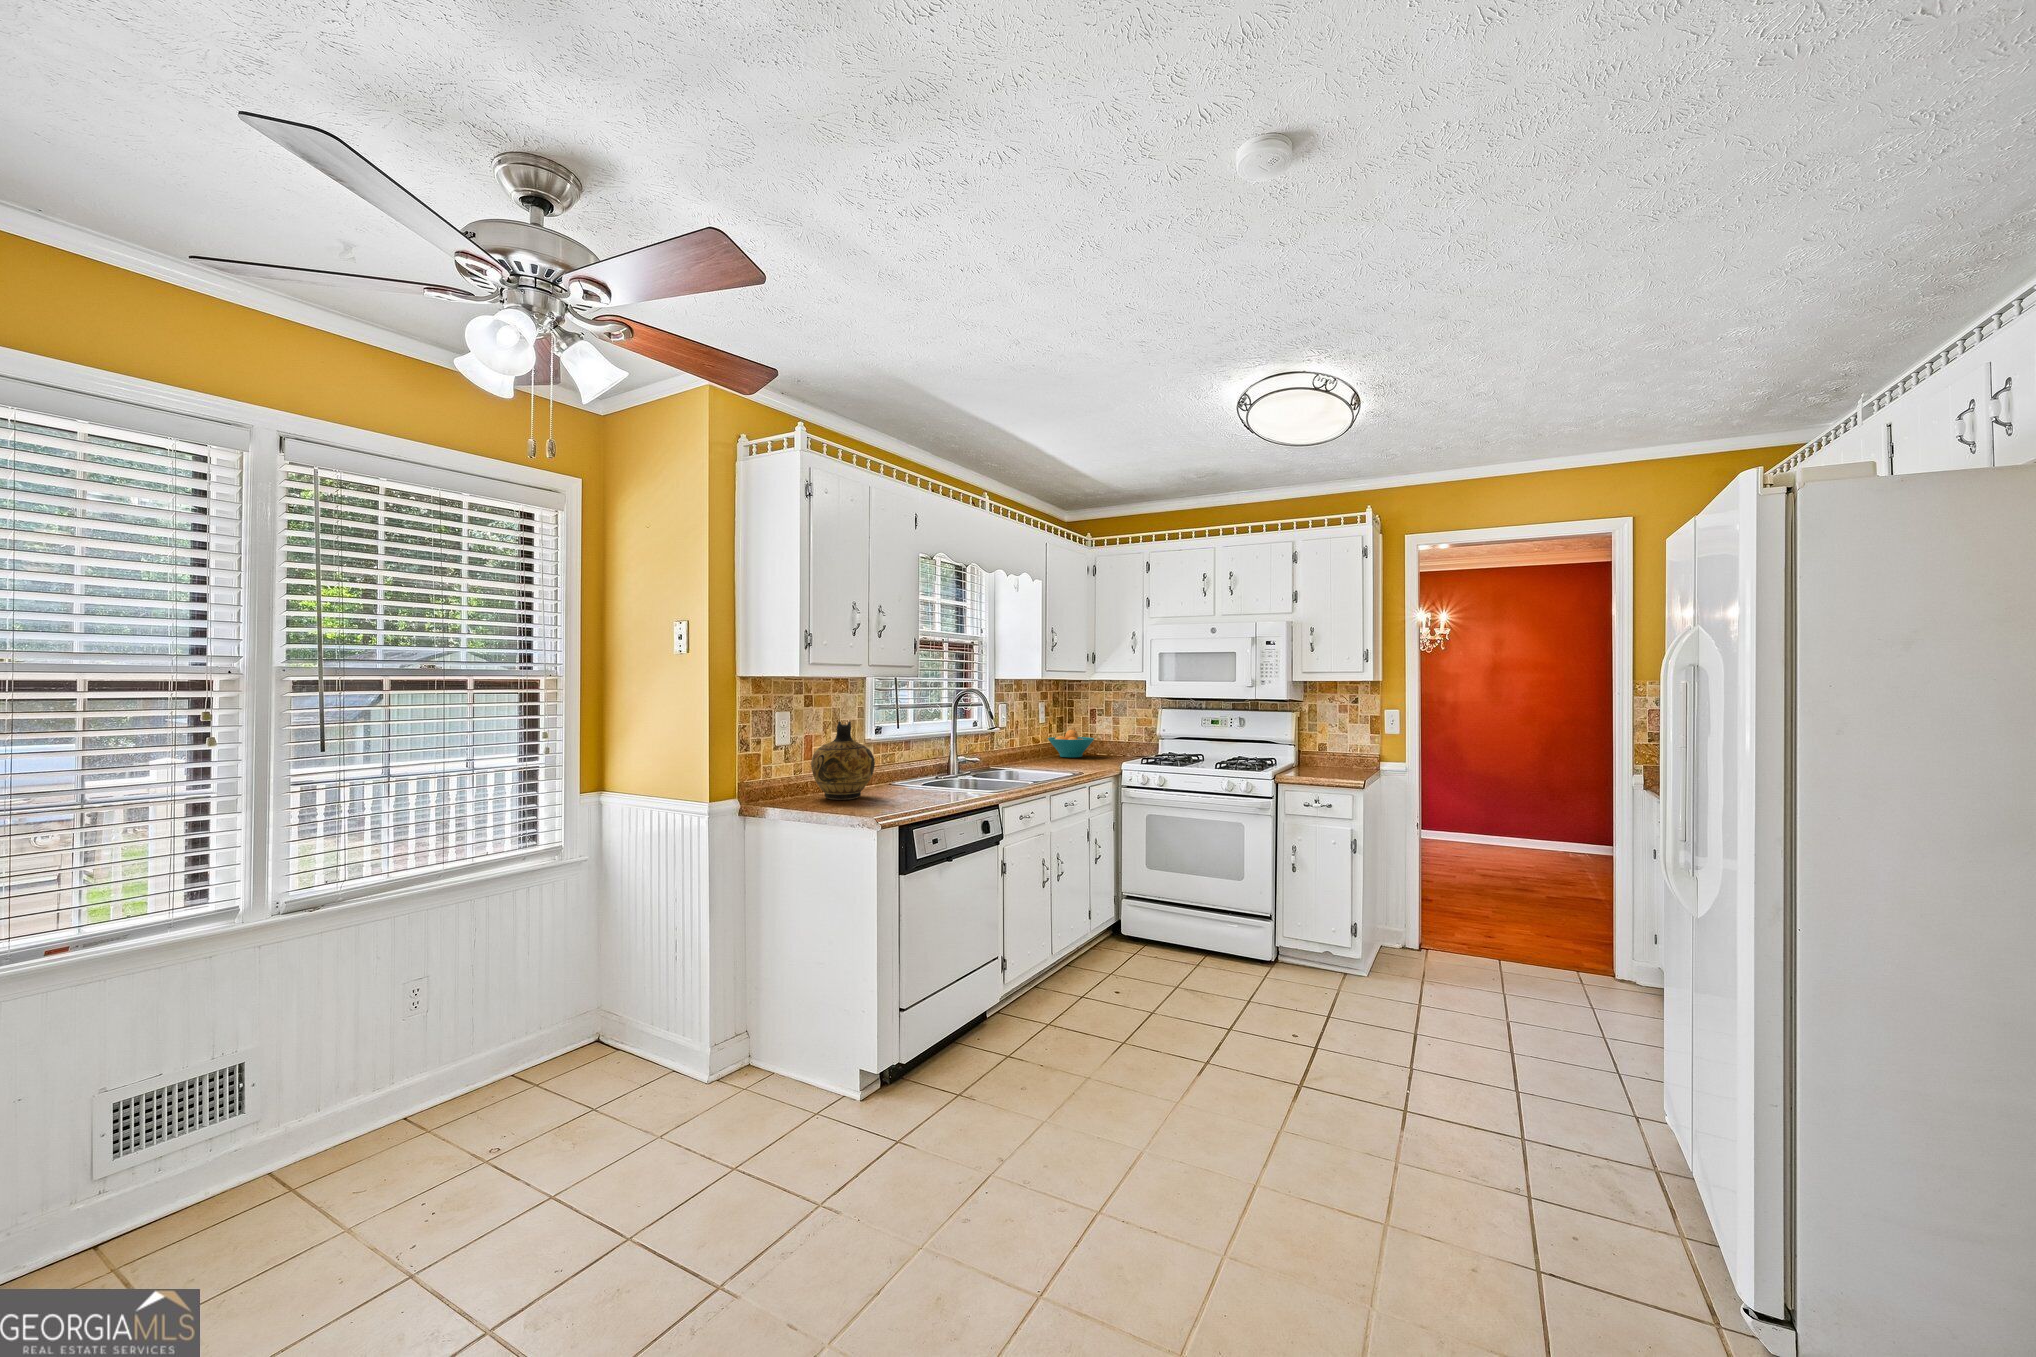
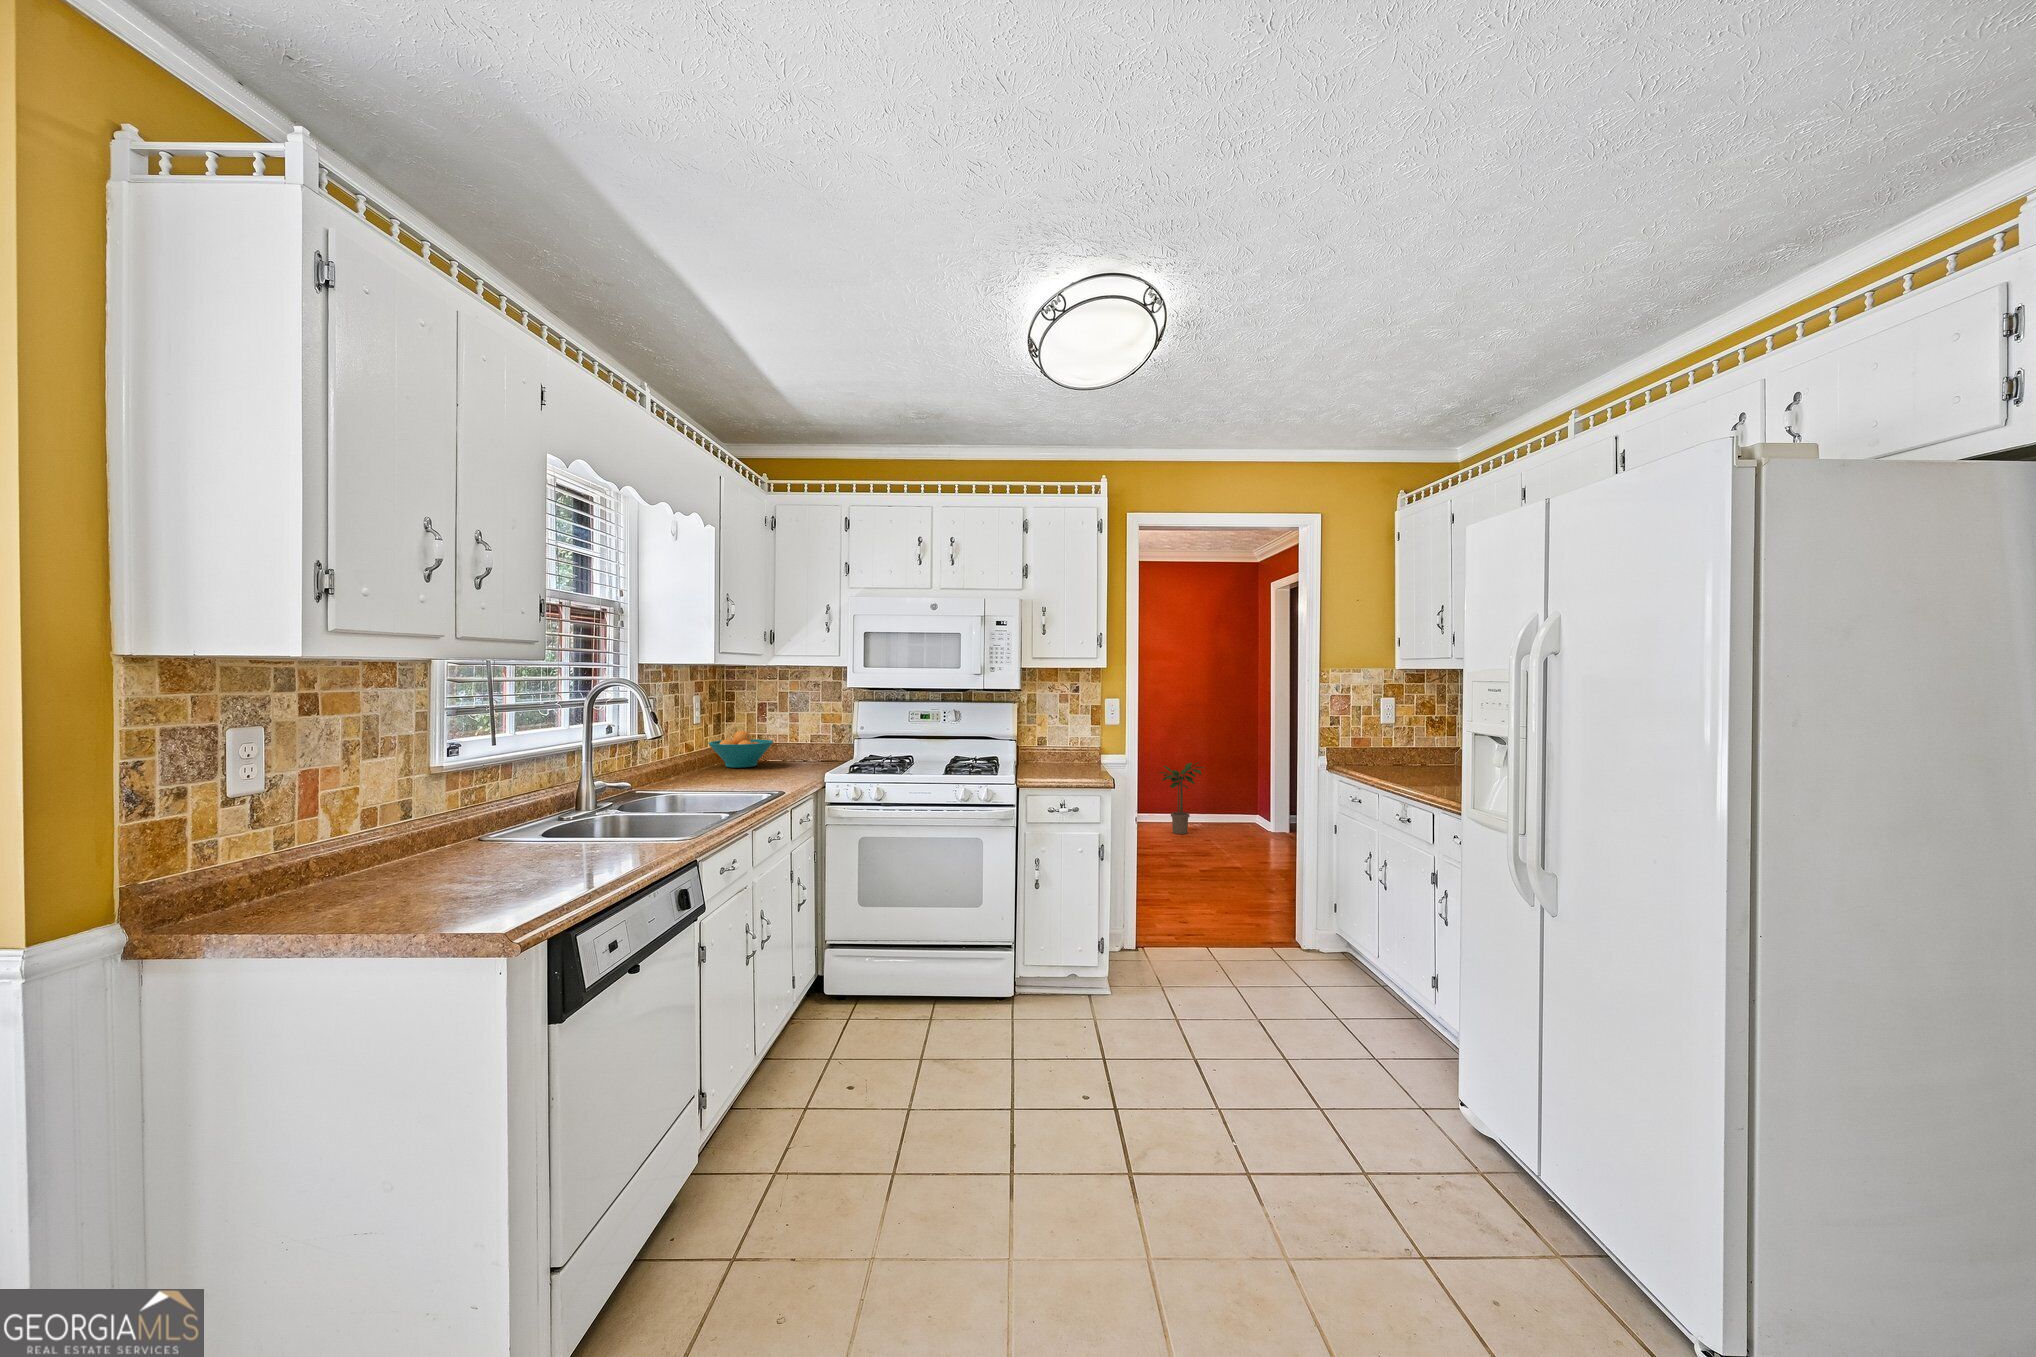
ceramic jug: present [811,721,875,800] -> none [322,742,469,892]
potted plant: none [1521,784,1584,862] -> present [1160,762,1204,834]

